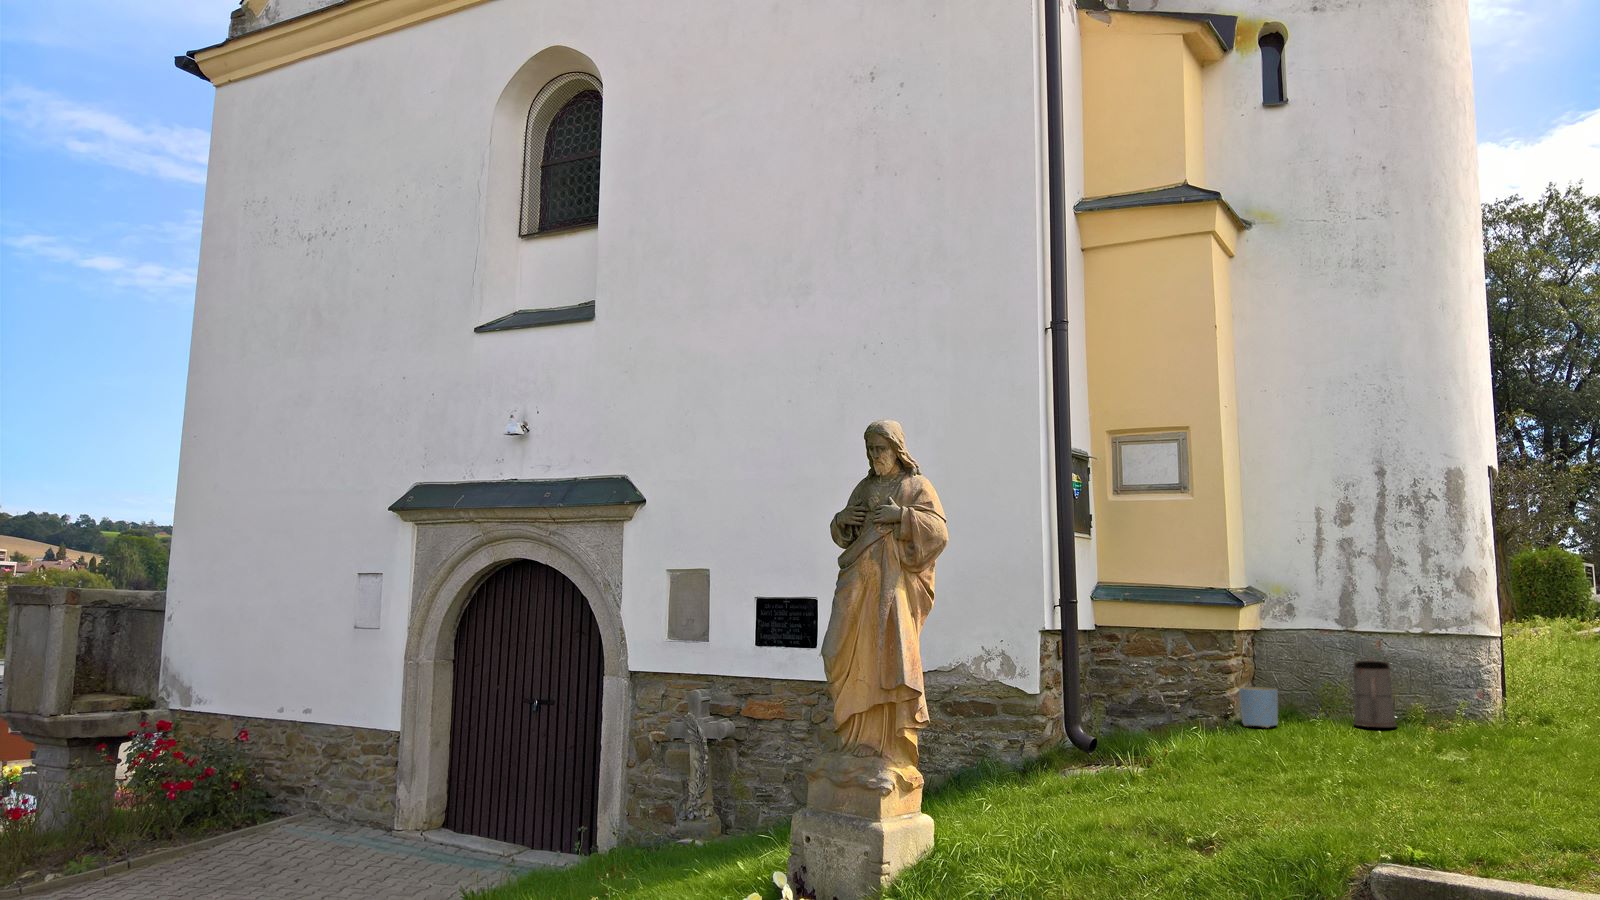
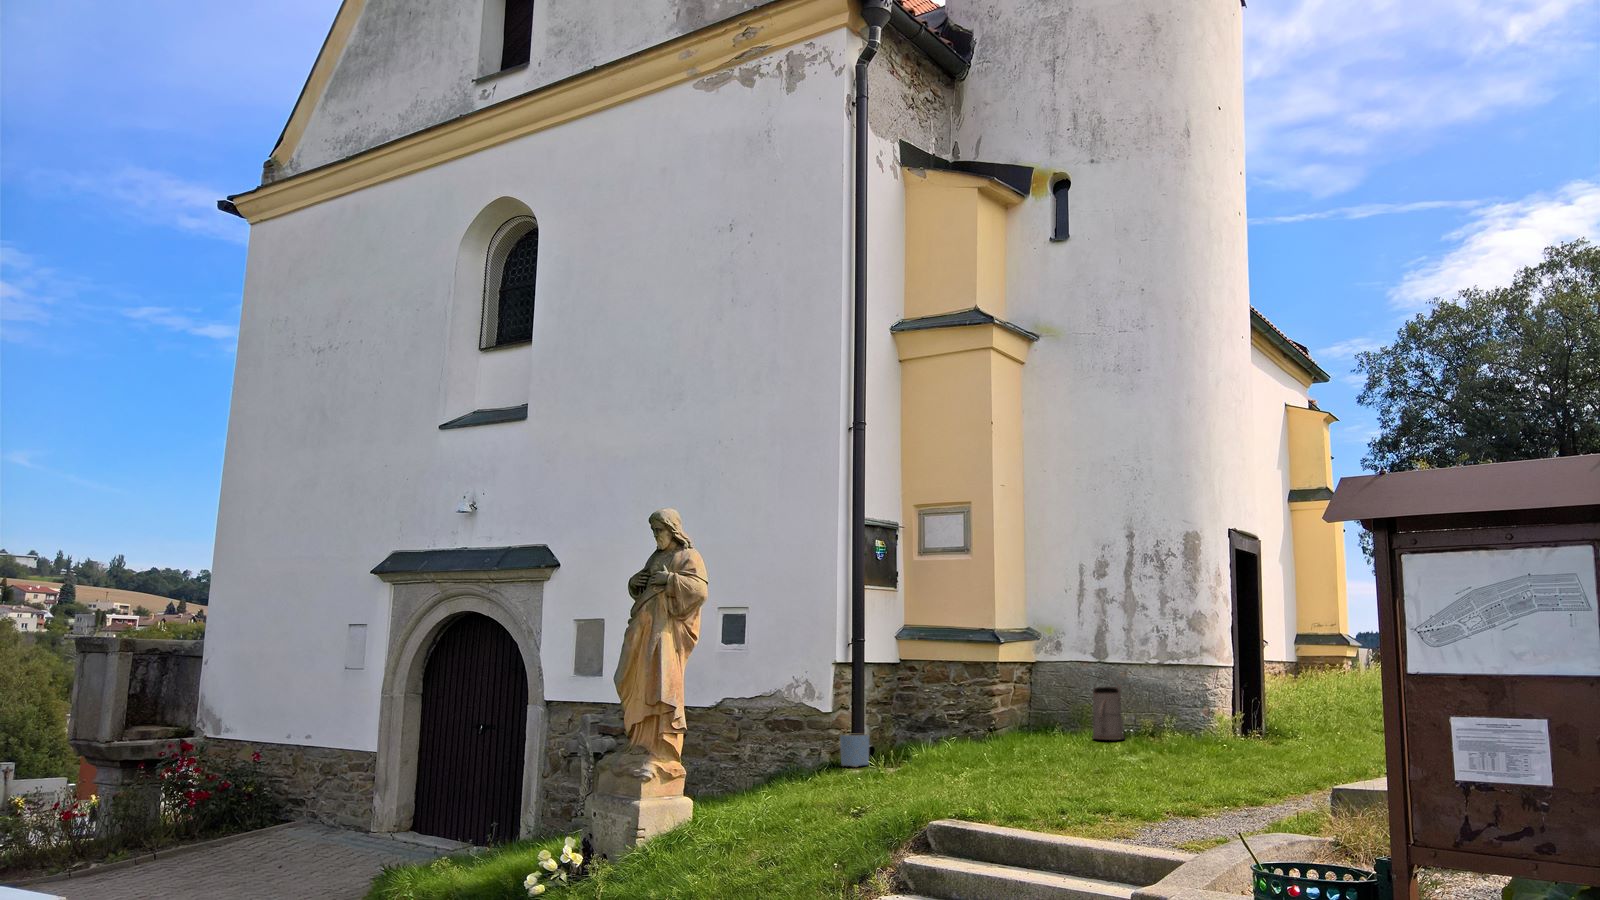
planter: present [1239,687,1278,728] -> present [840,734,869,767]

